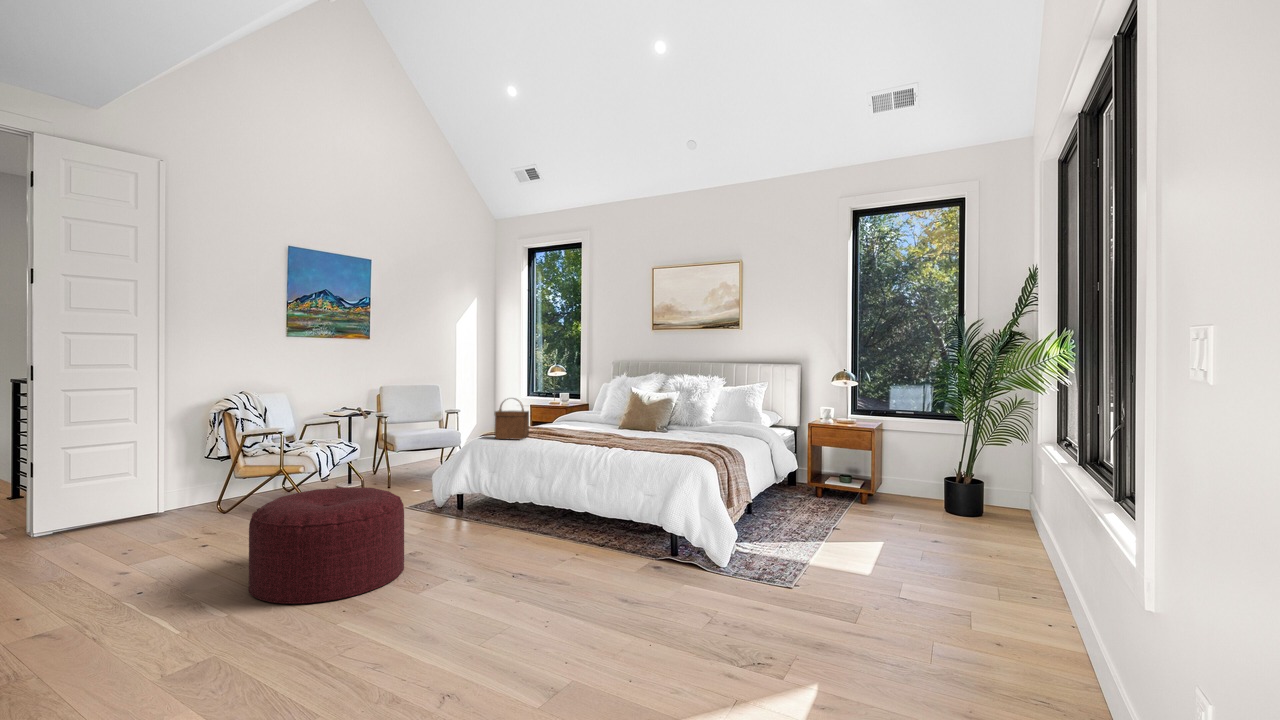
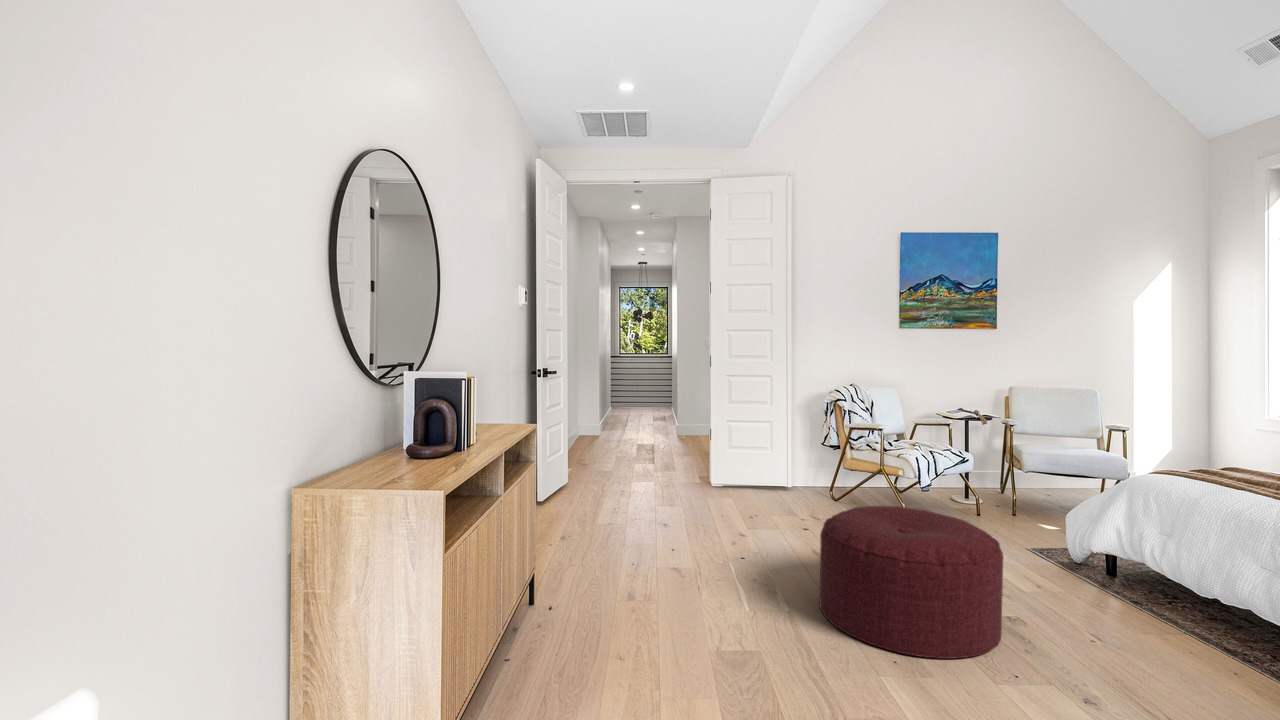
handbag: present [495,398,529,440] -> none [1176,422,1254,495]

